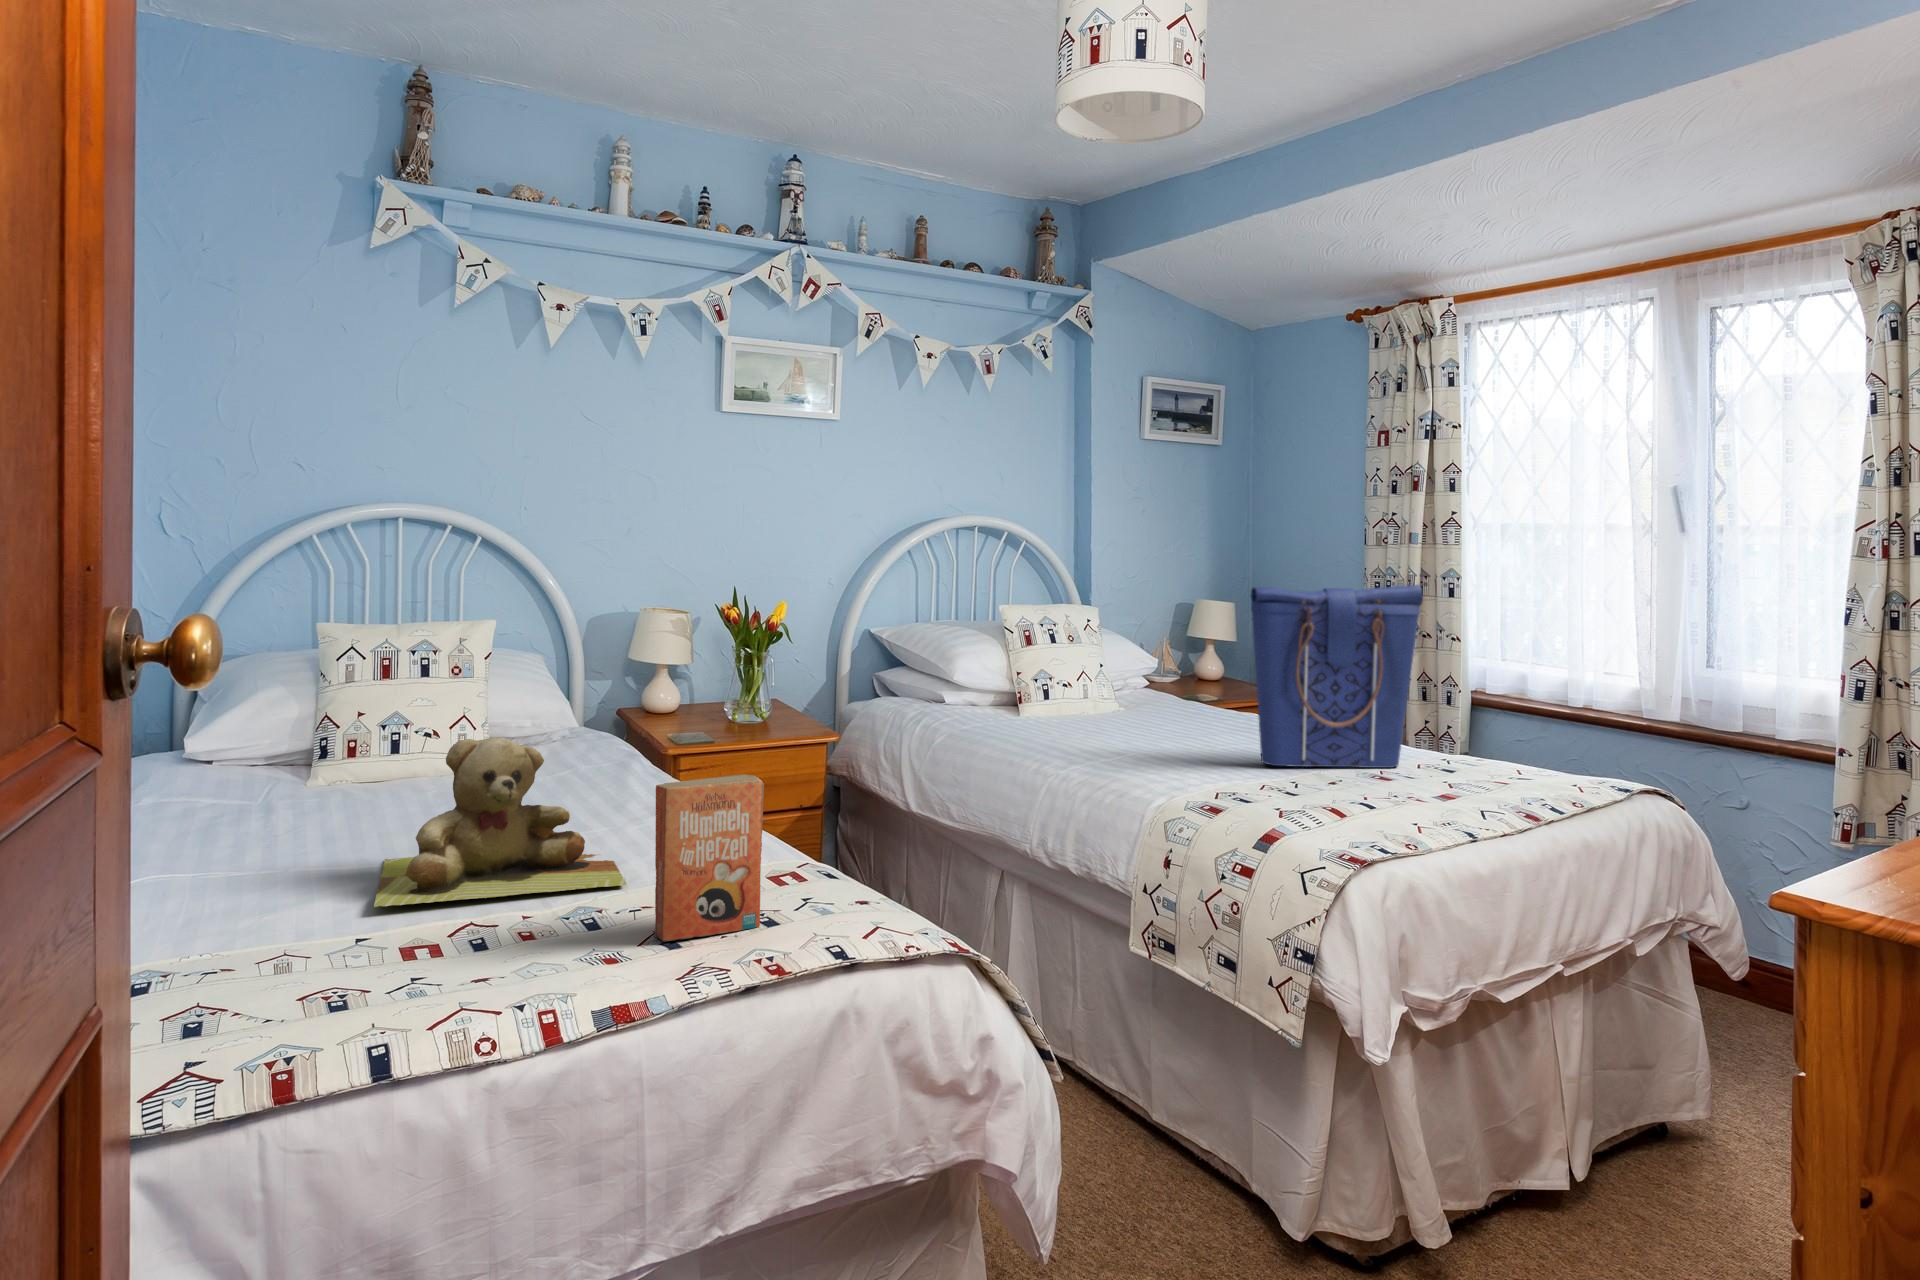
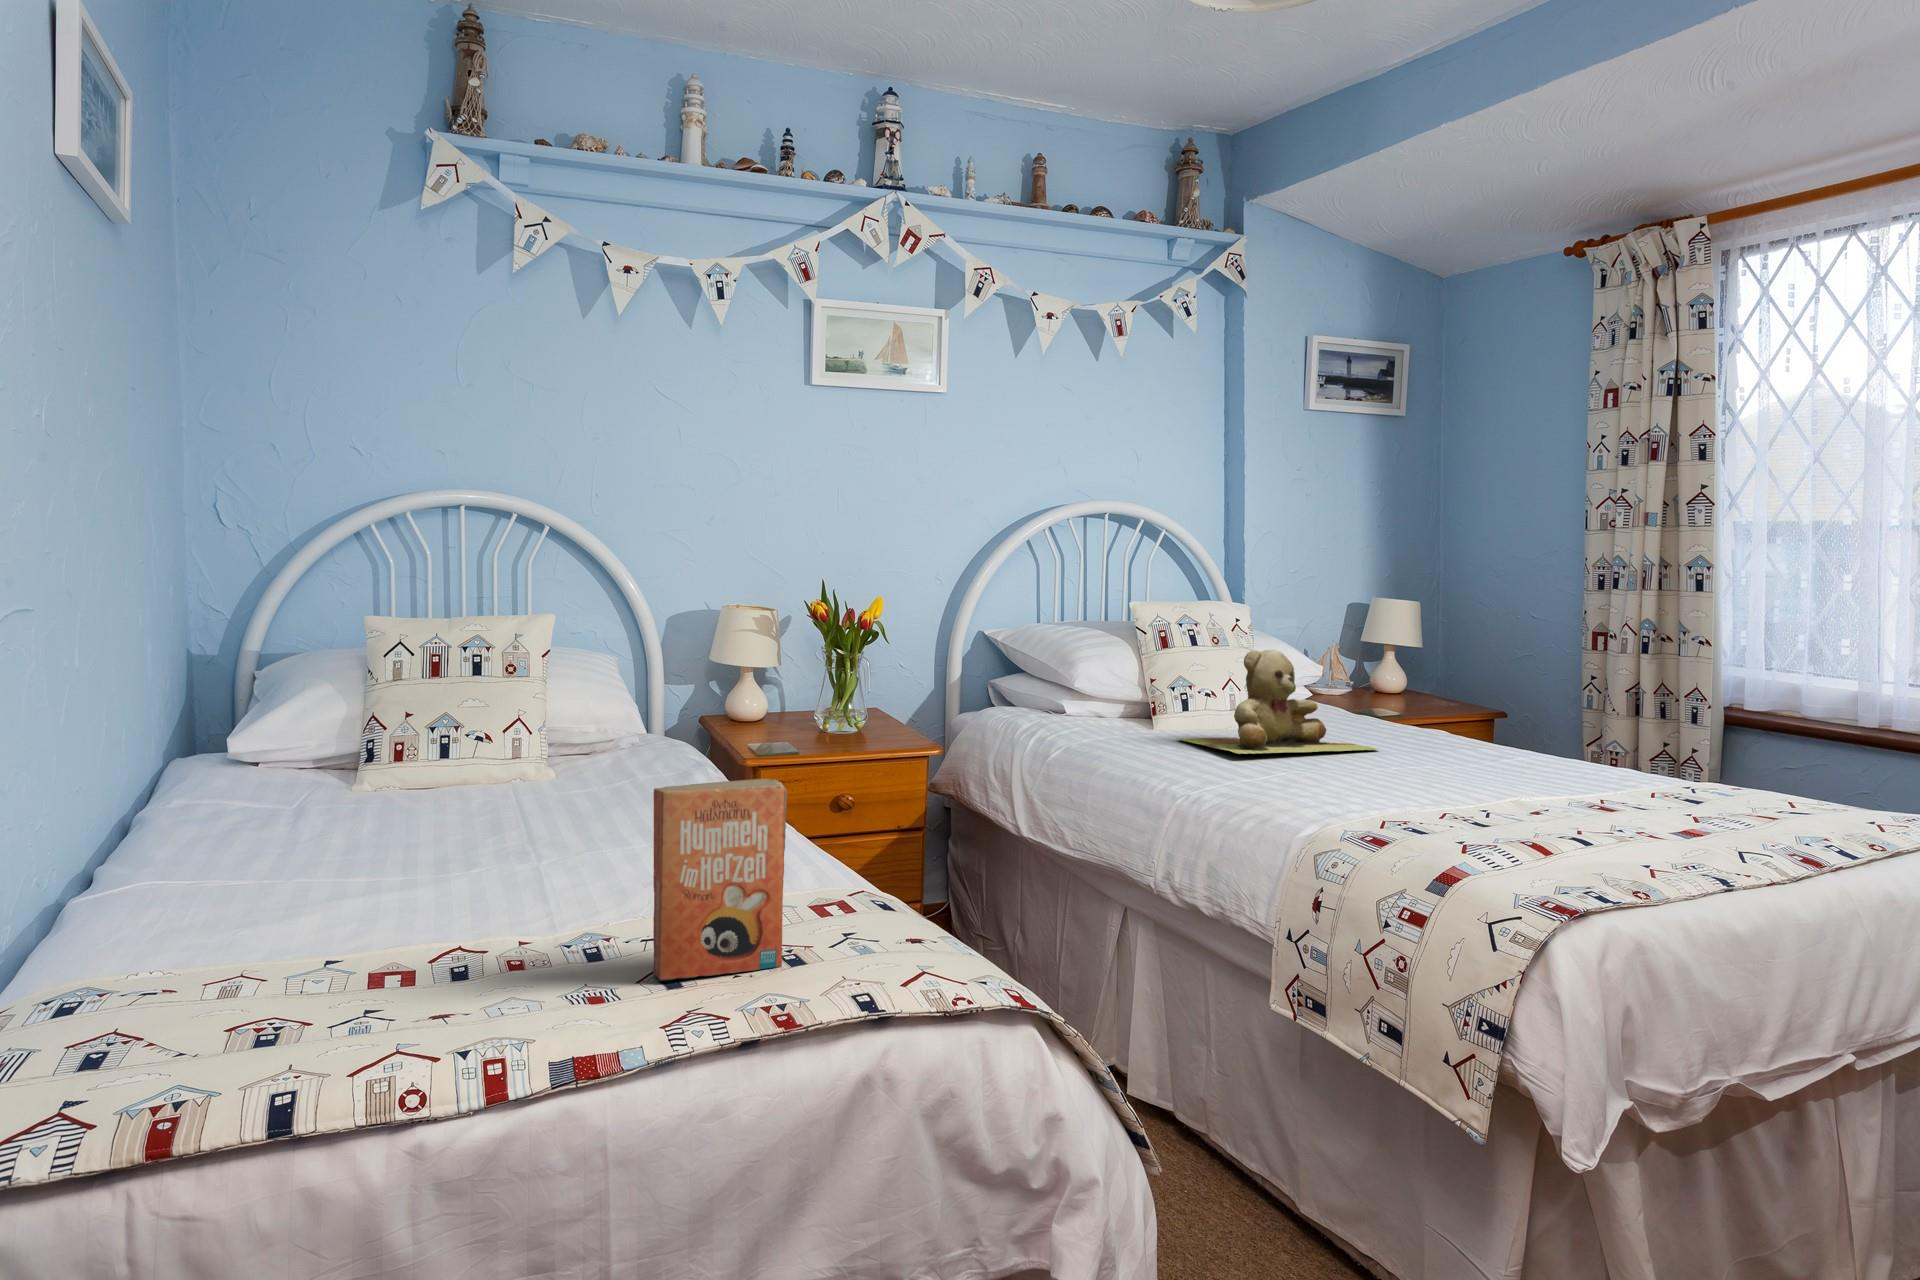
tote bag: present [1251,585,1423,768] -> none [1430,563,1655,794]
teddy bear: present [374,737,626,907] -> present [1179,650,1380,754]

